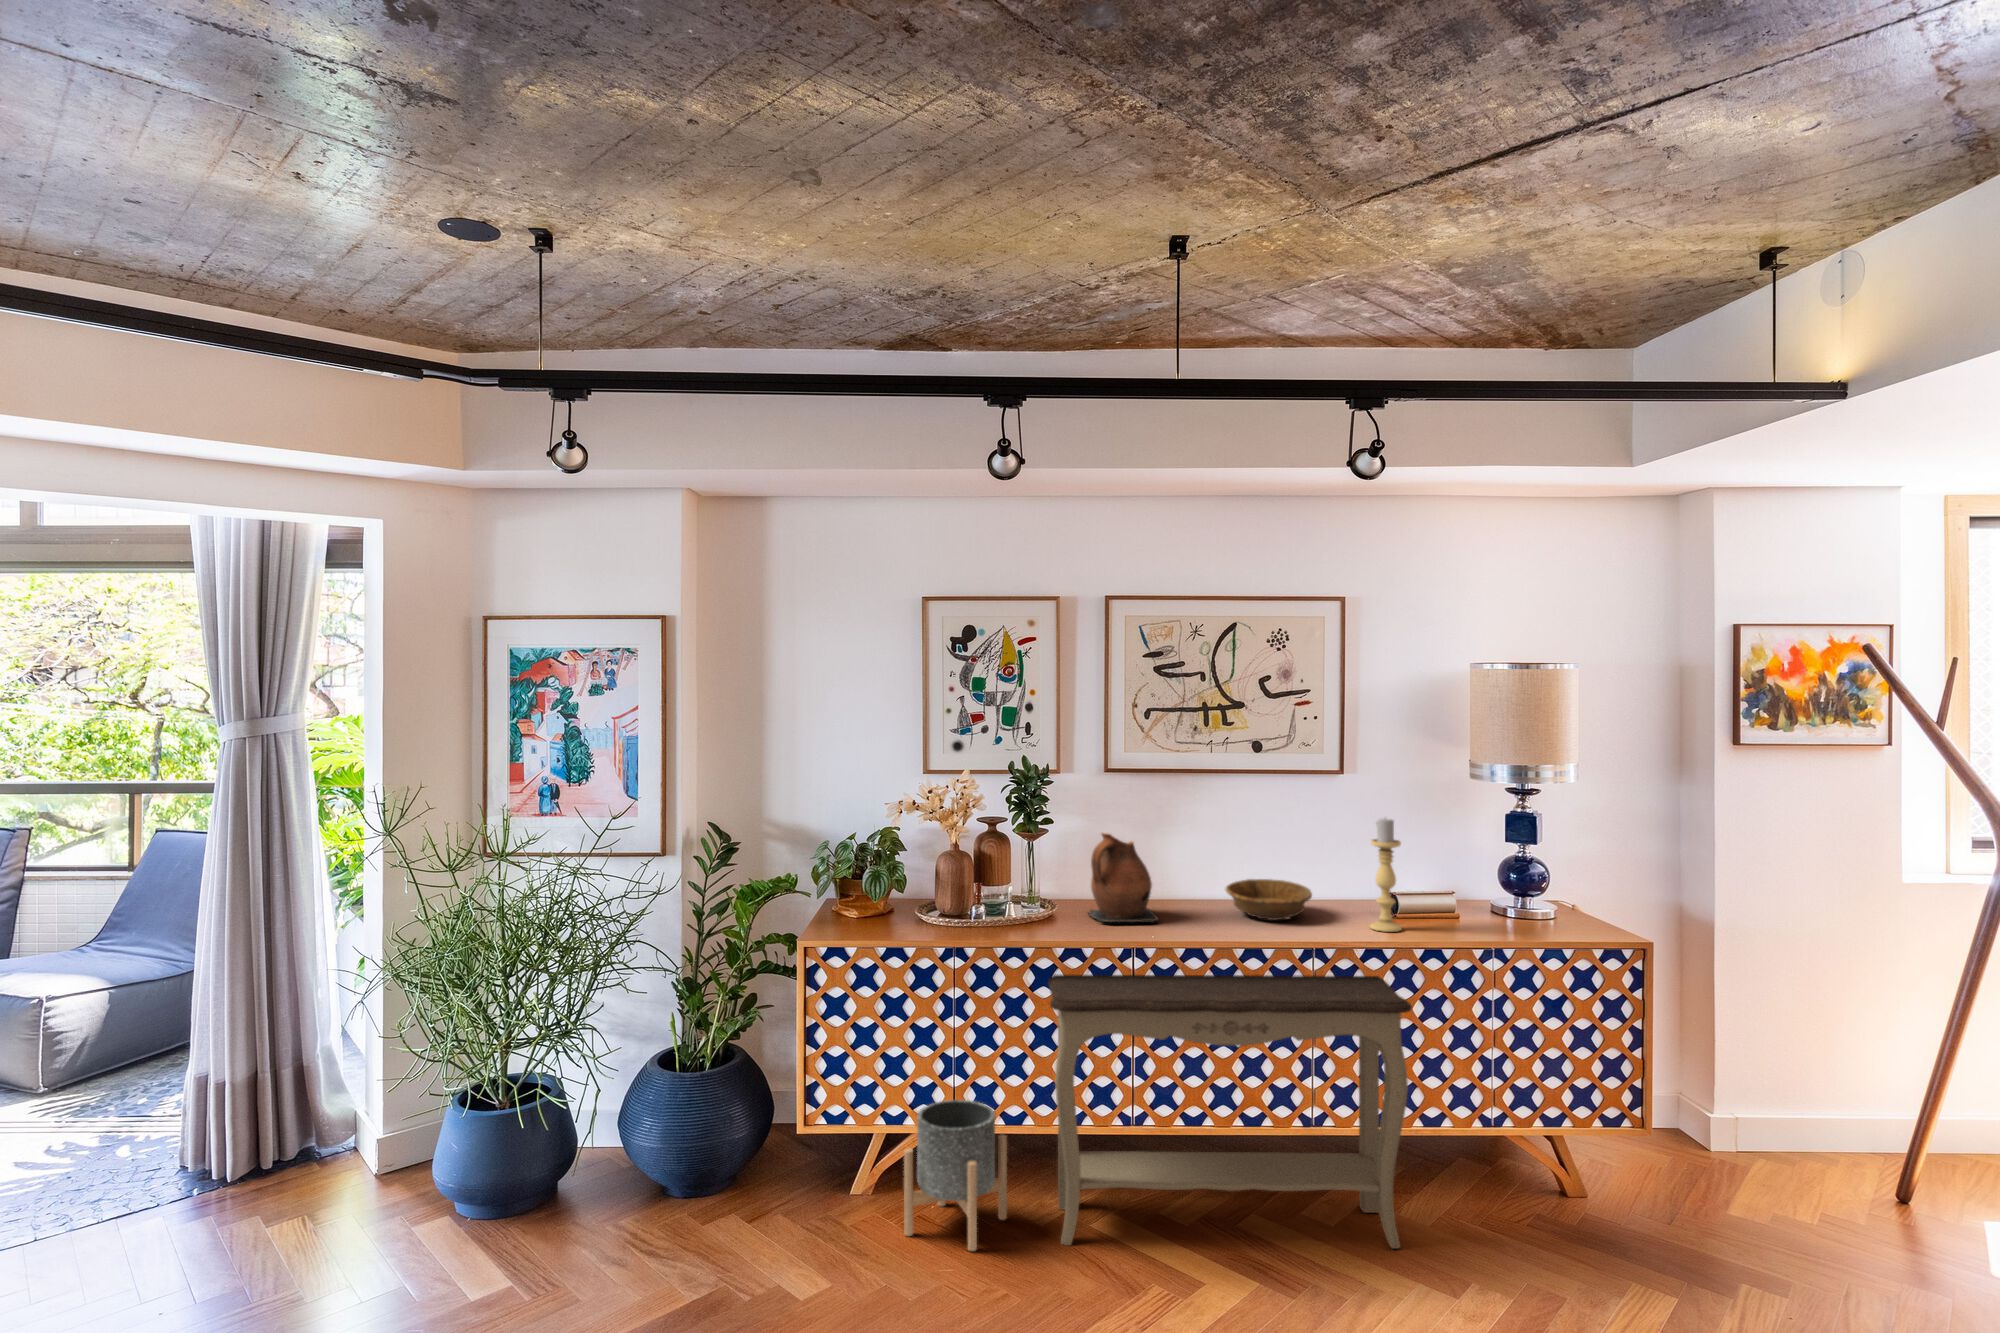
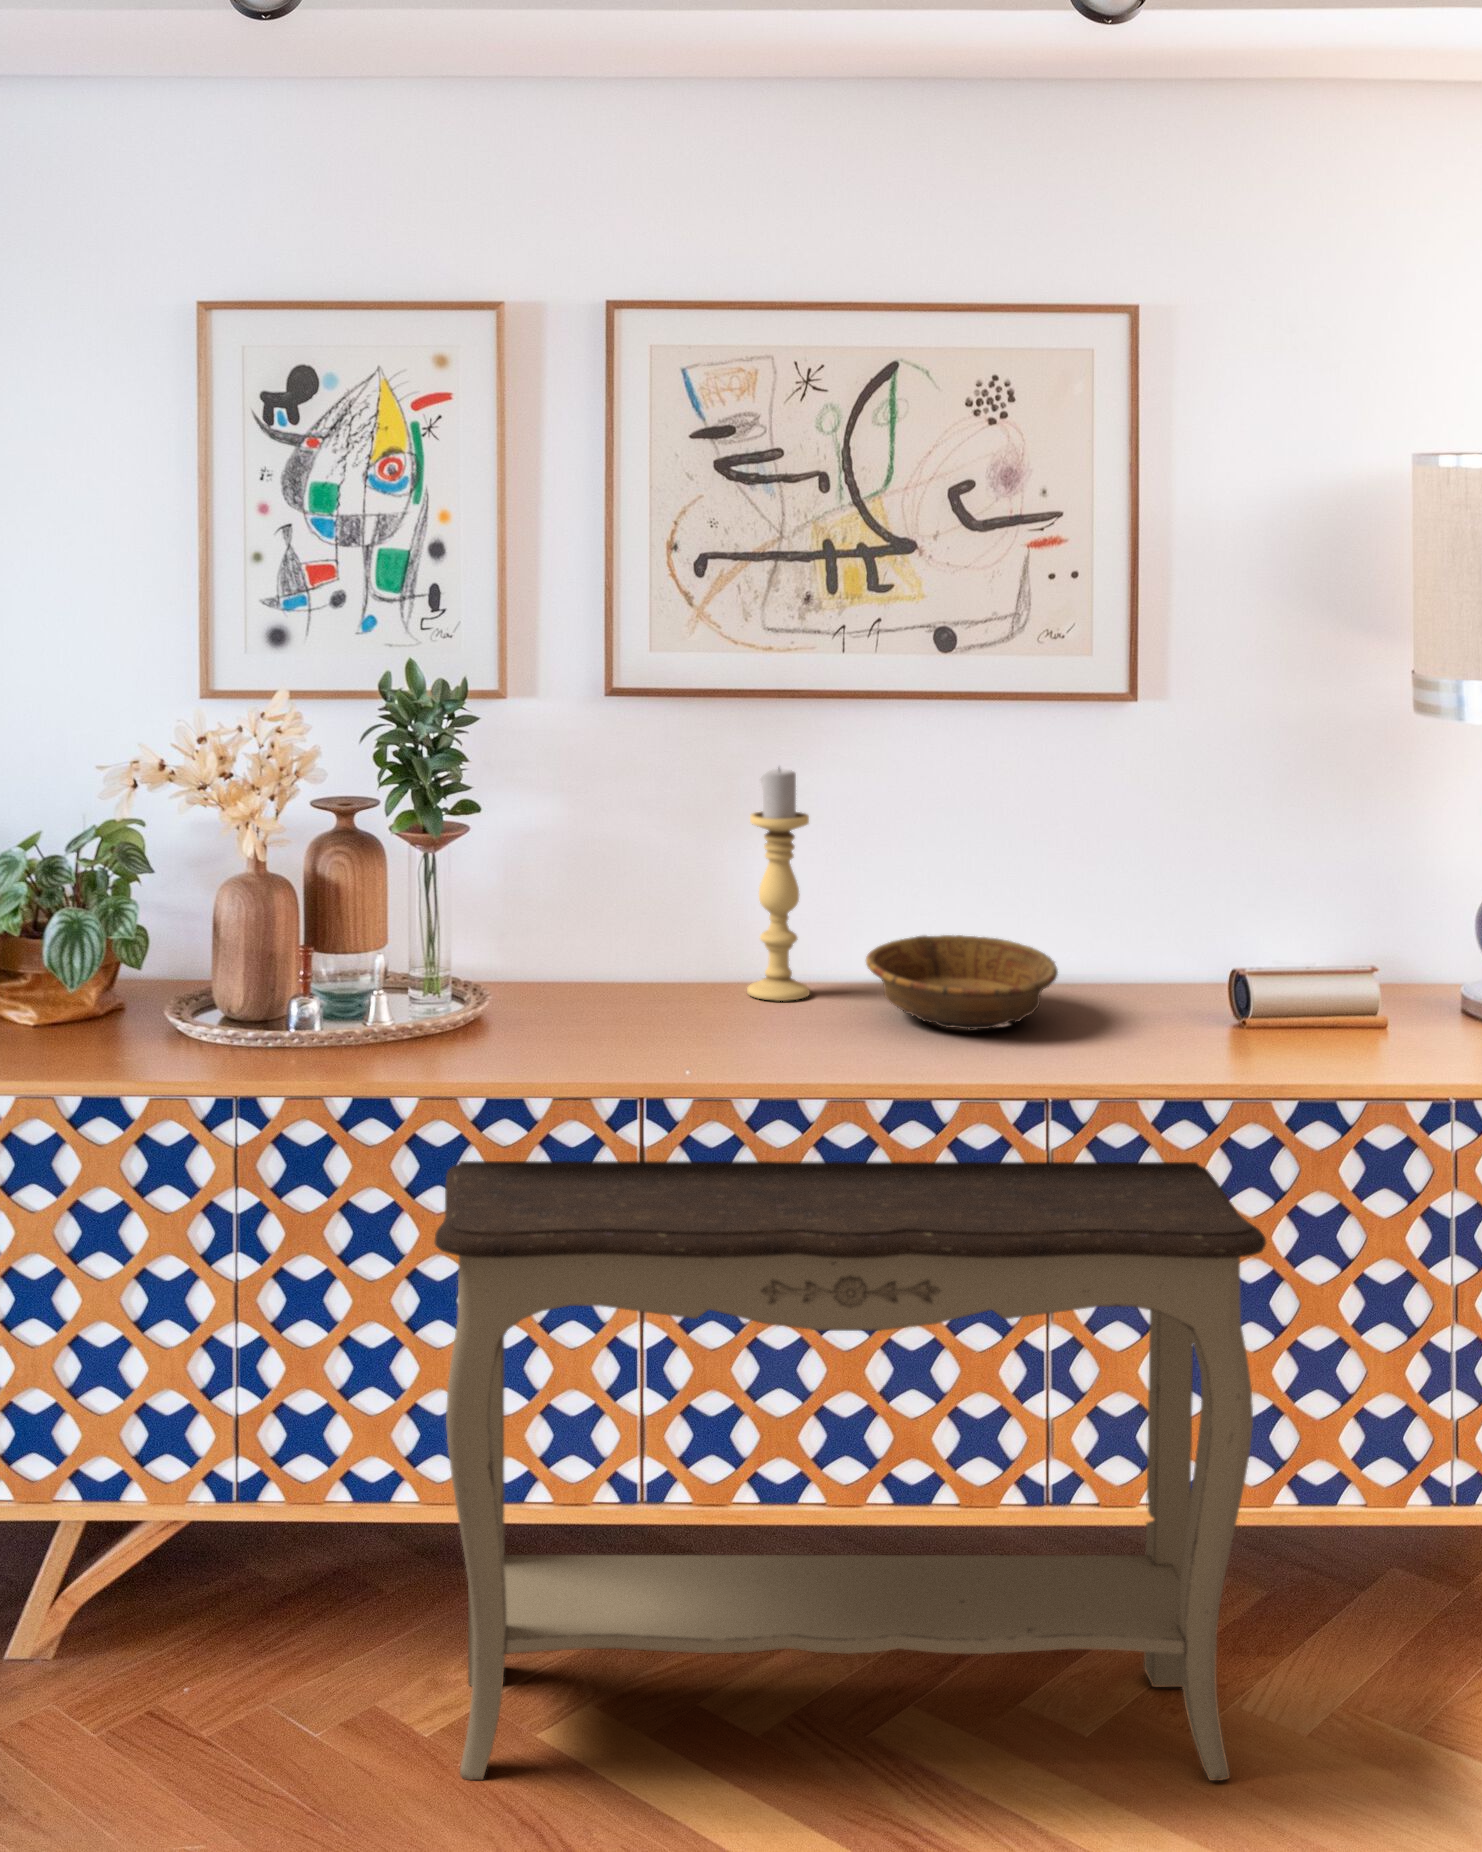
candle holder: present [1370,818,1402,932] -> present [747,768,810,1001]
ceramic pitcher: present [1089,833,1158,922] -> none [550,834,712,1039]
planter: present [904,1100,1007,1251] -> none [103,1445,347,1798]

